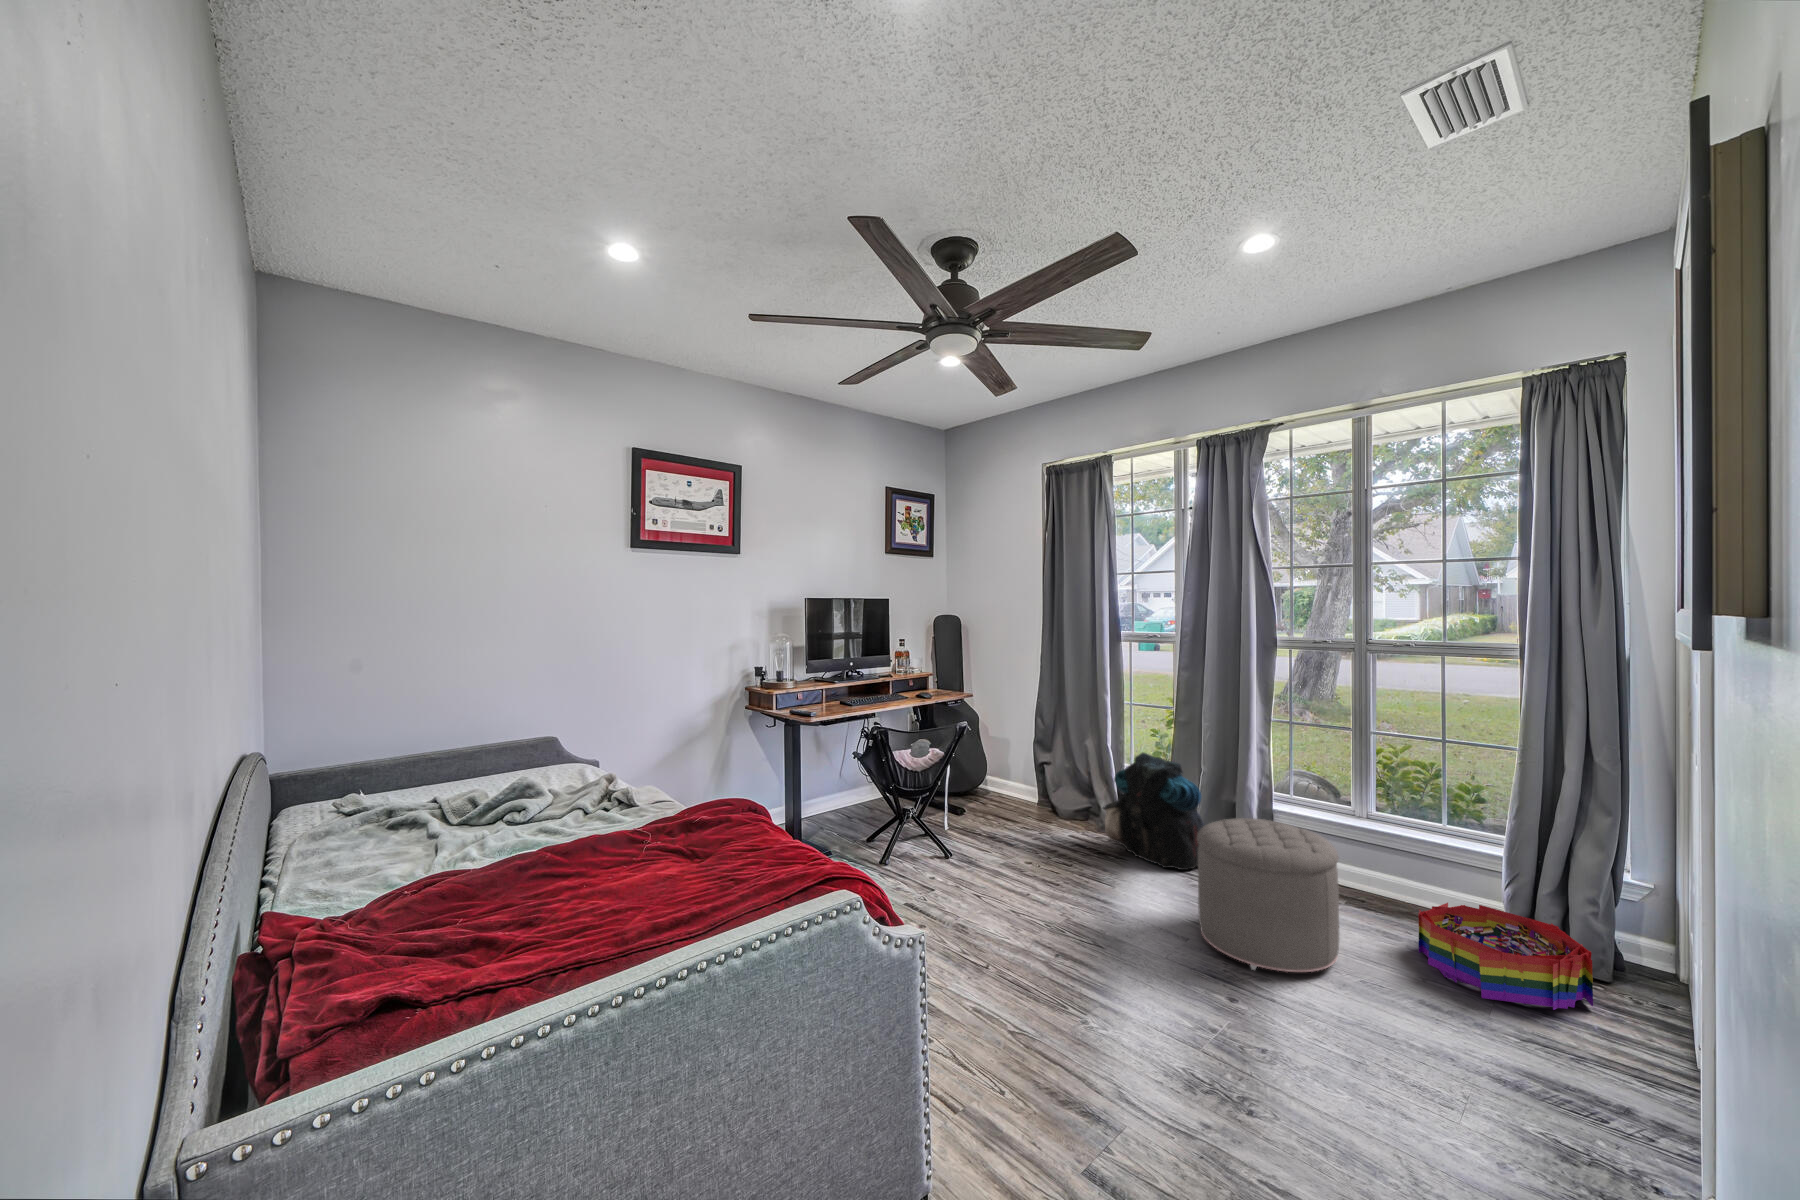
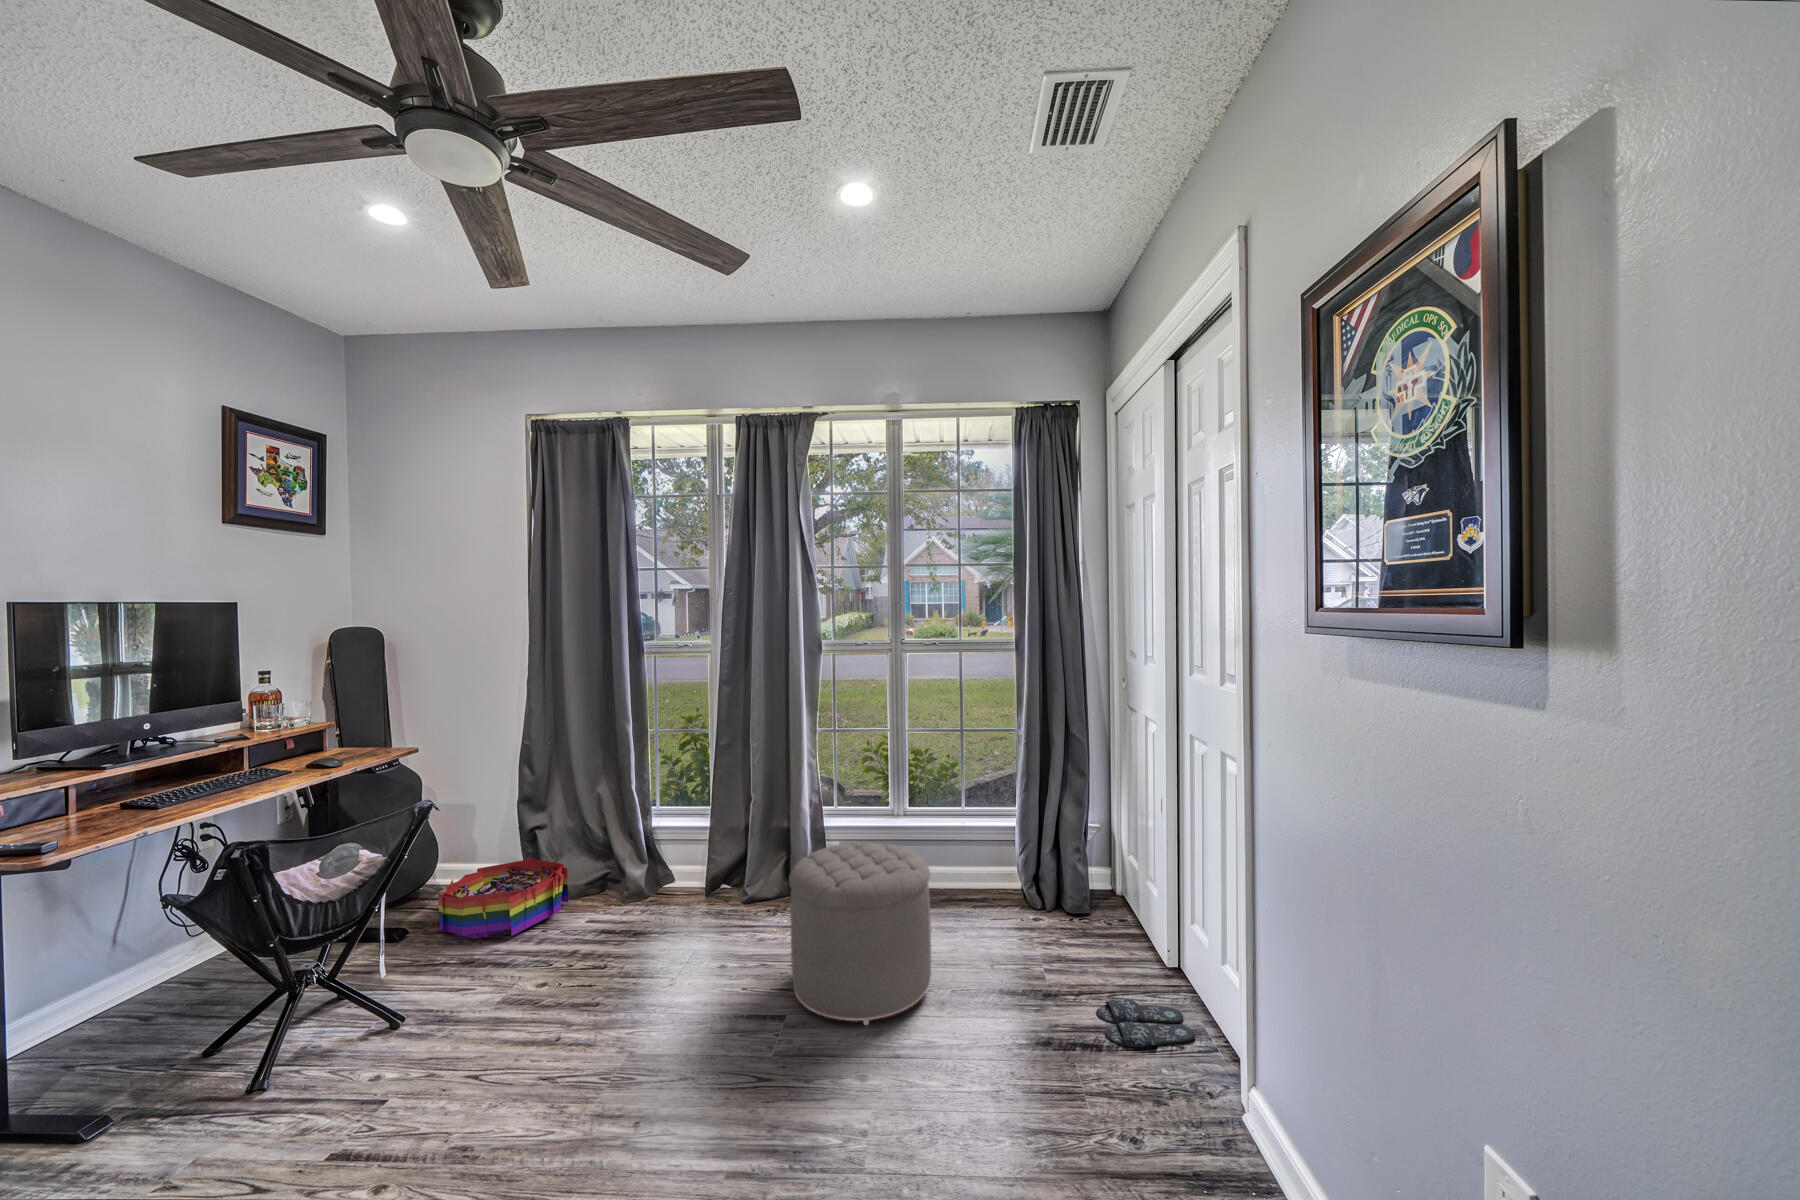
backpack: present [1103,753,1205,870] -> none [635,789,771,927]
storage bin: present [1418,903,1593,1010] -> present [438,858,568,939]
slippers: none [1526,1057,1672,1137] -> present [1096,999,1195,1047]

